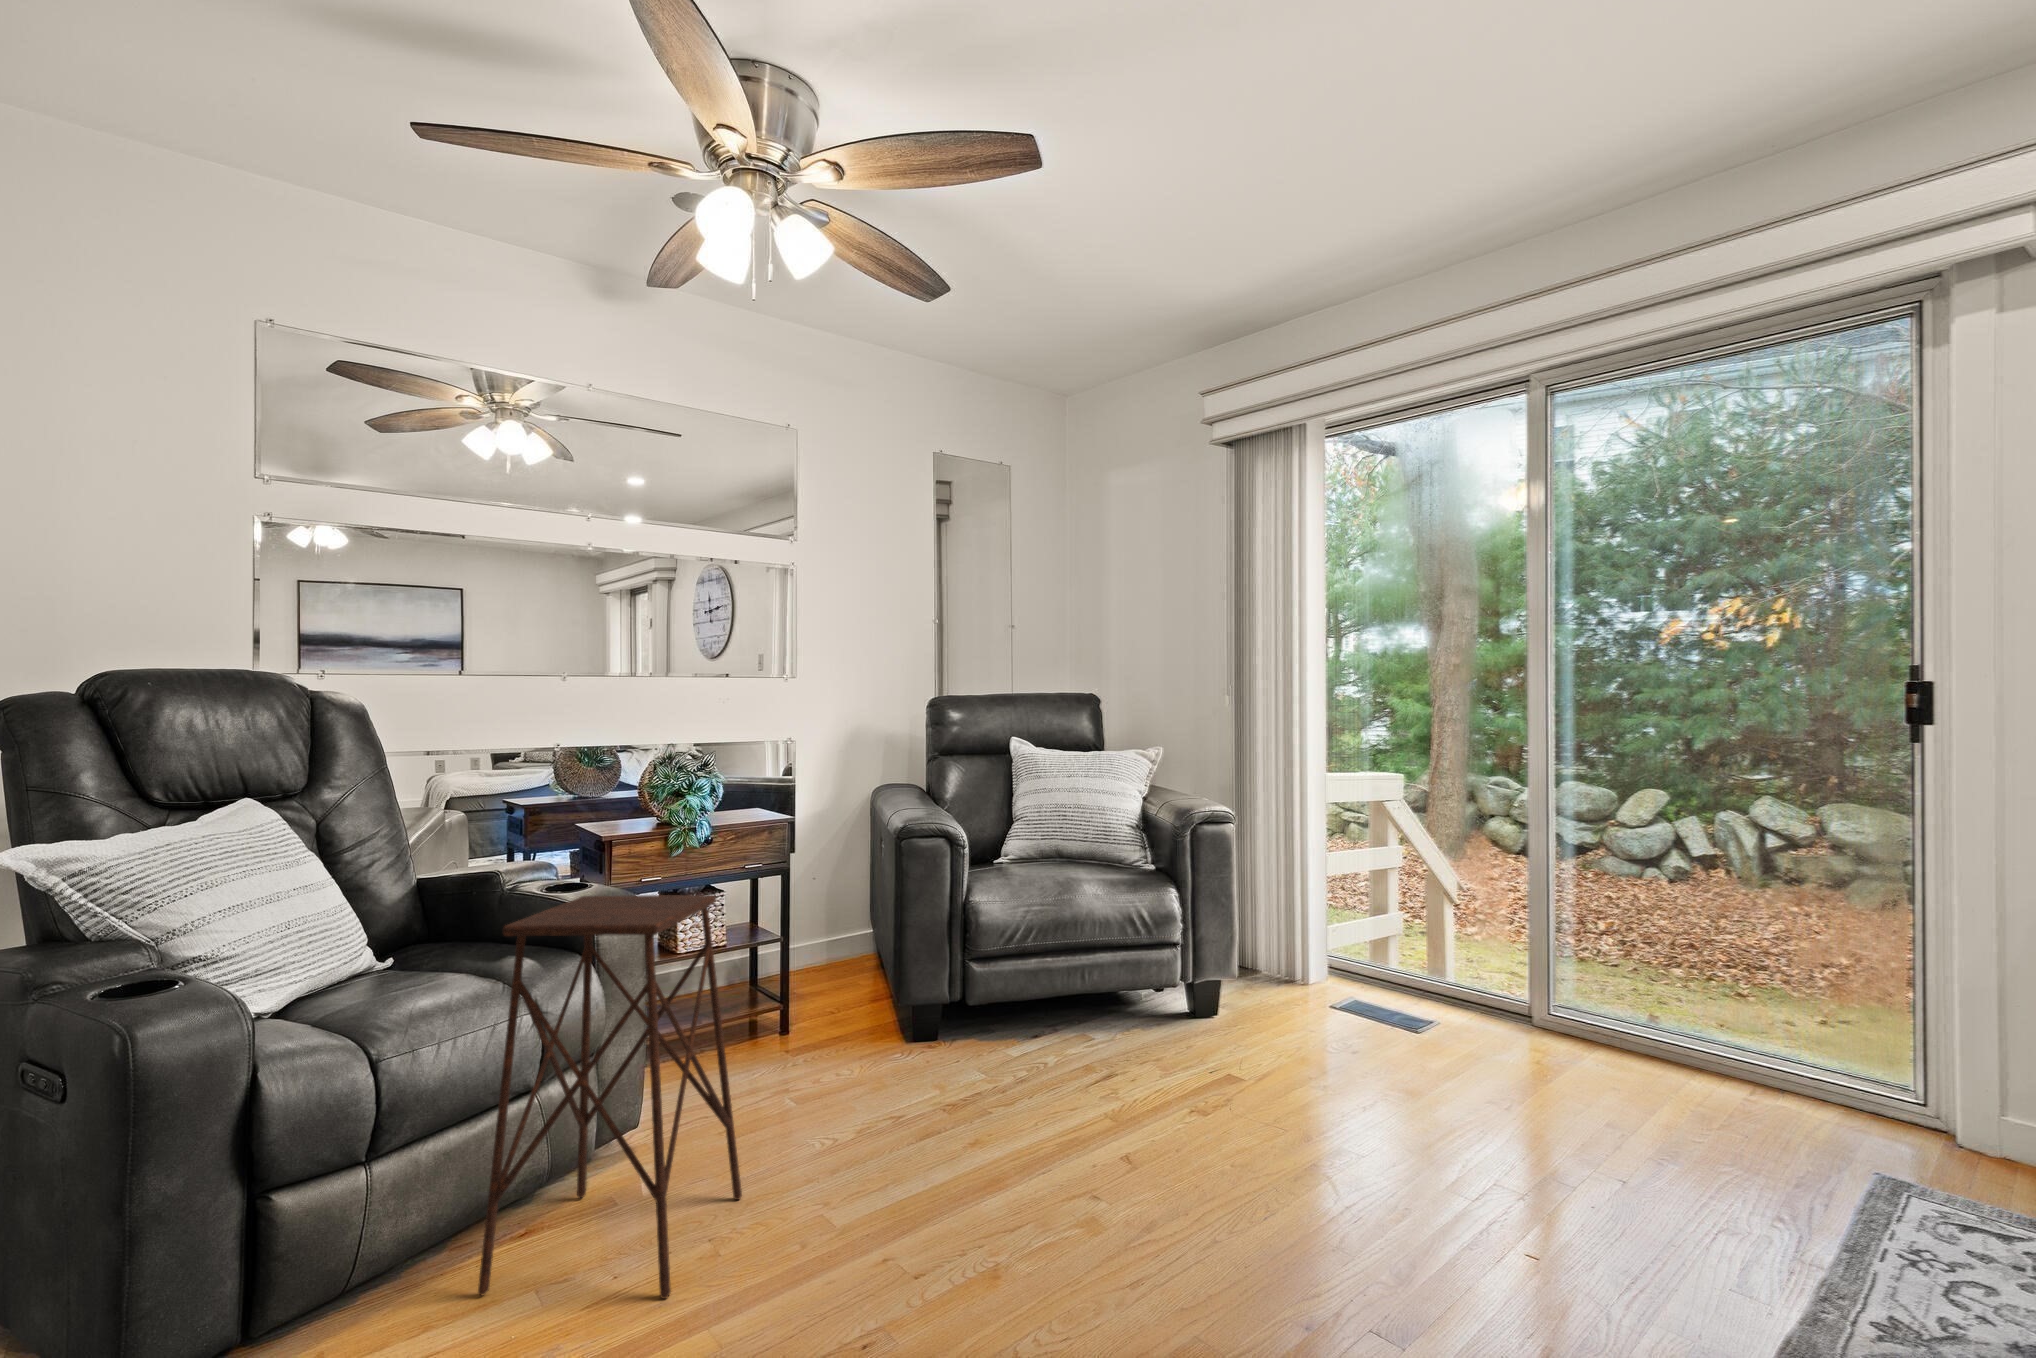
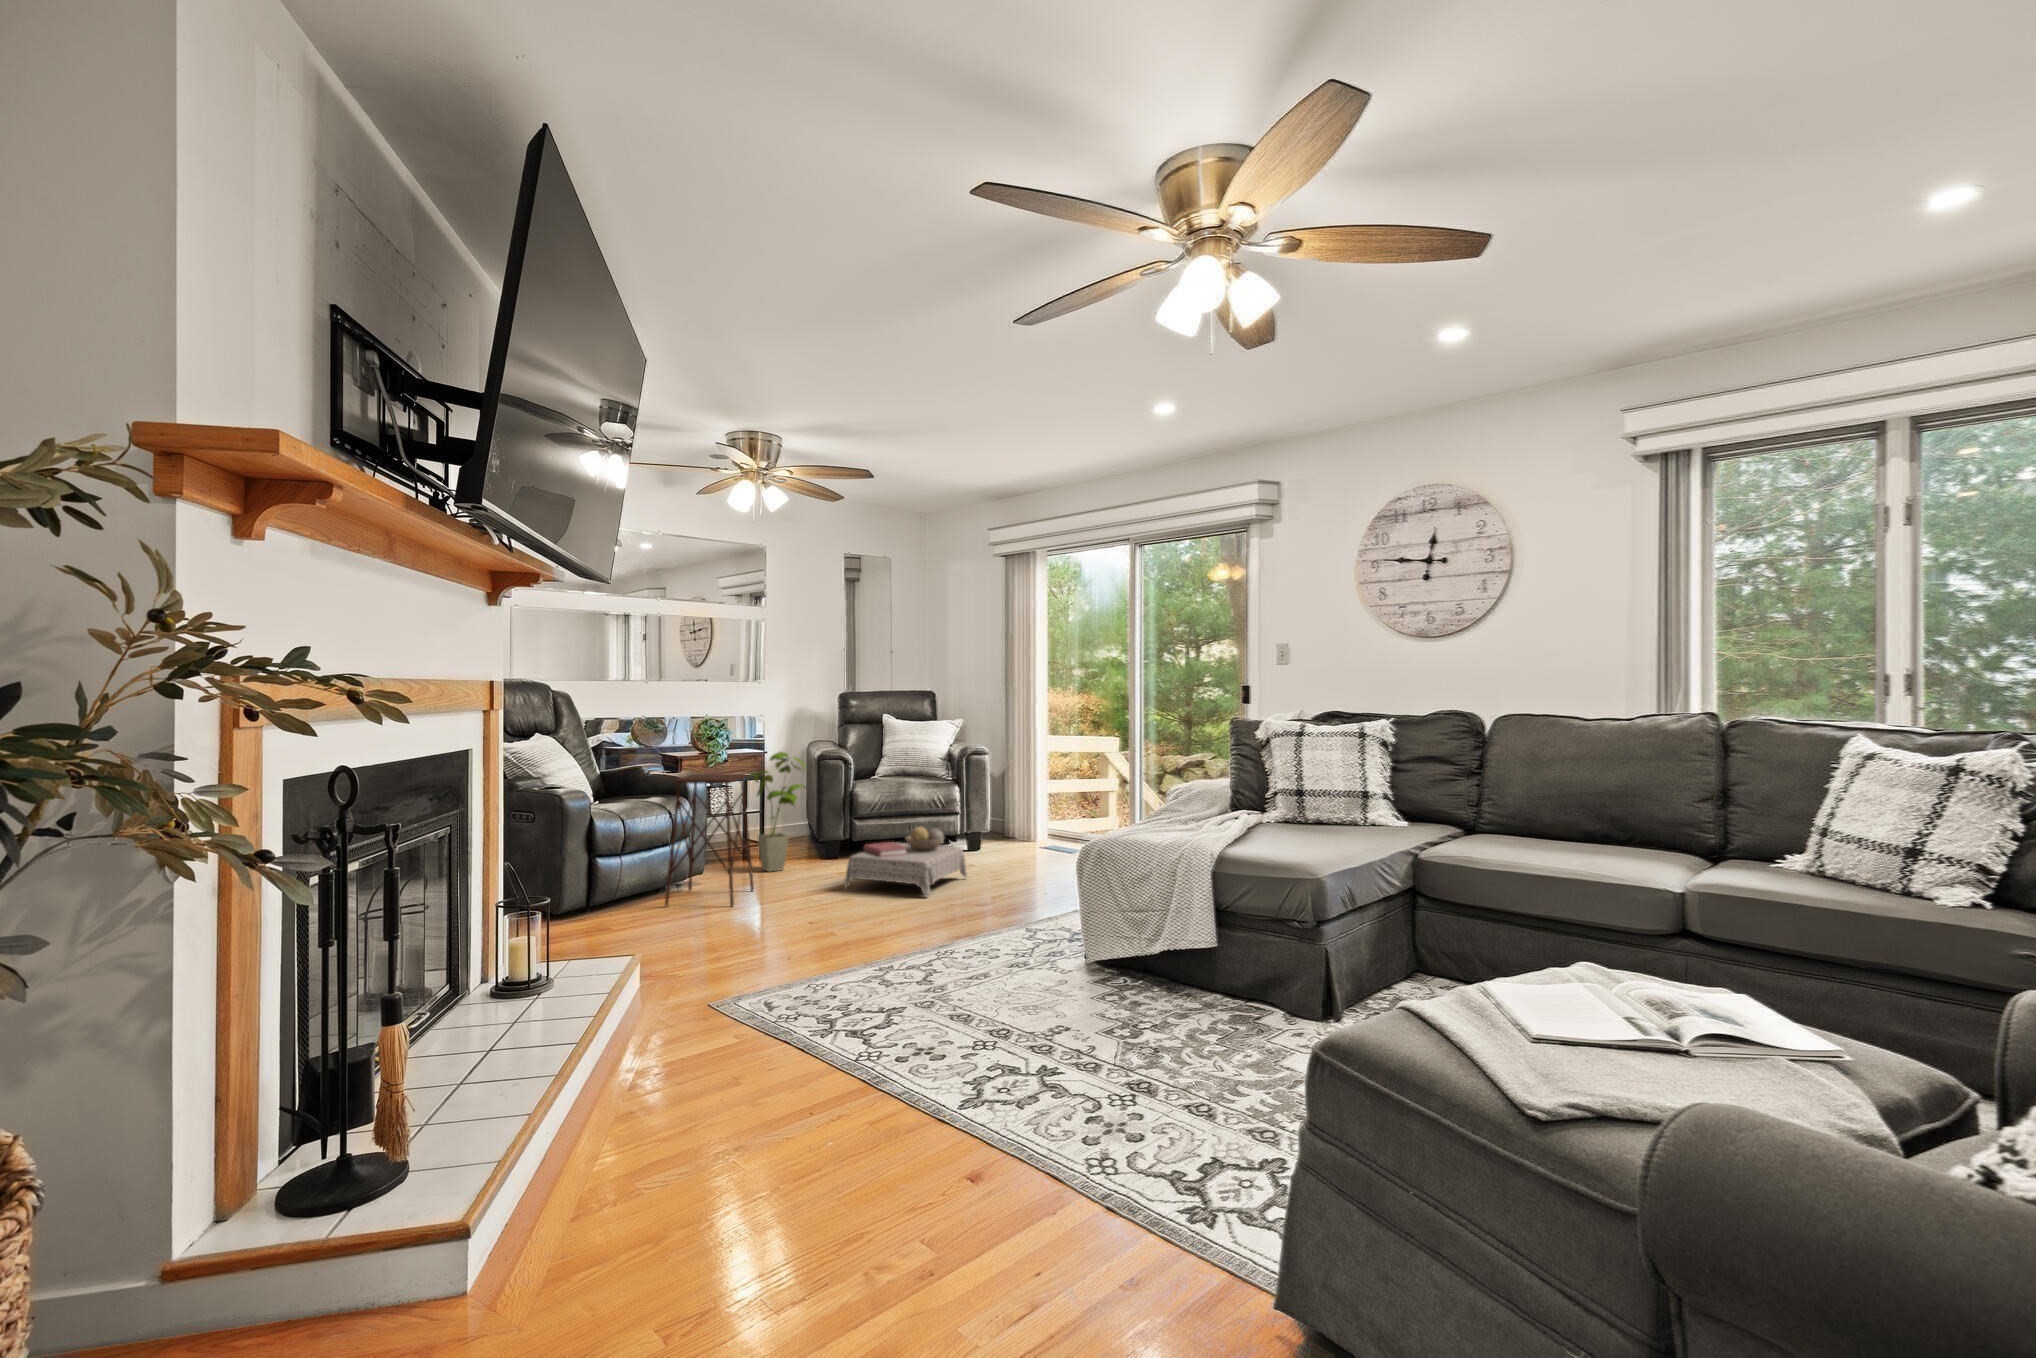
house plant: none [737,825,870,1102] -> present [749,752,805,872]
ottoman: none [975,1020,1272,1255] -> present [845,827,967,897]

